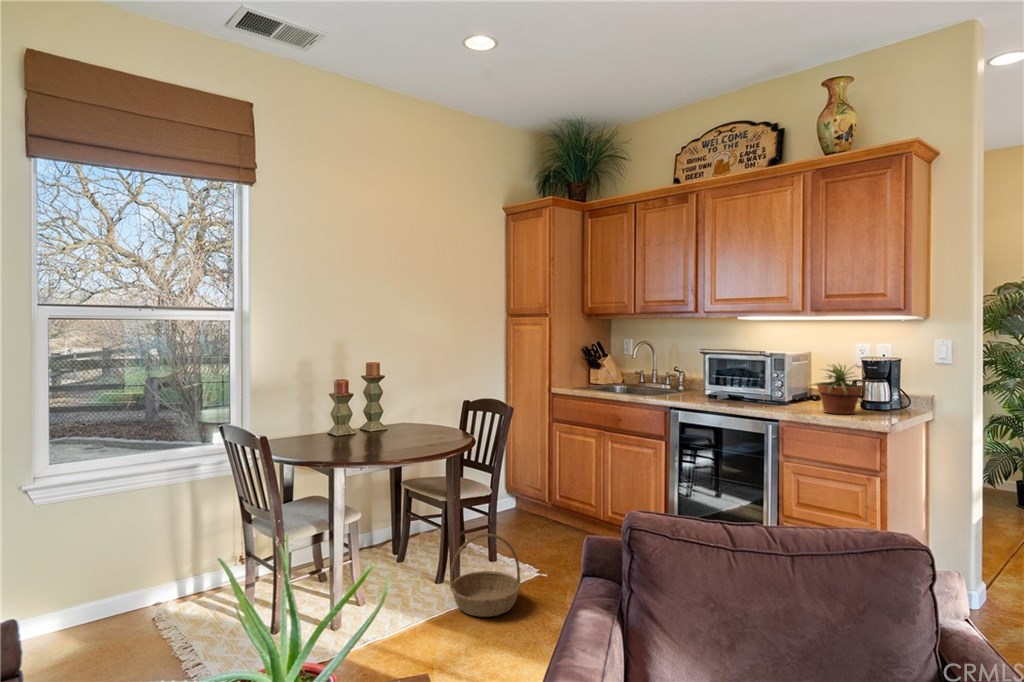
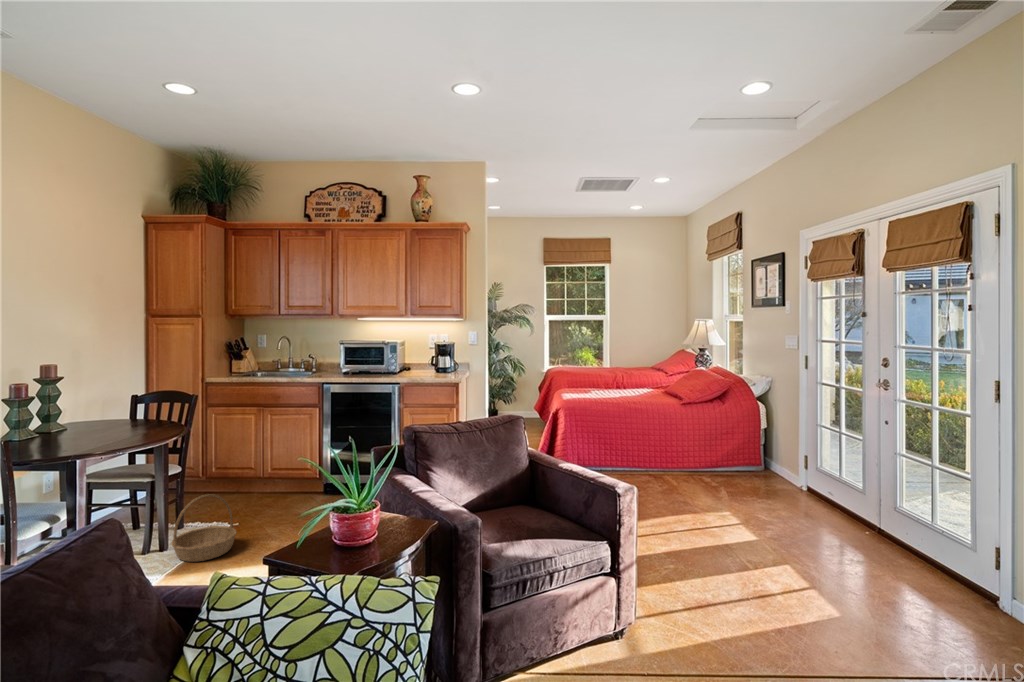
potted plant: present [811,364,869,415] -> none [412,346,450,377]

